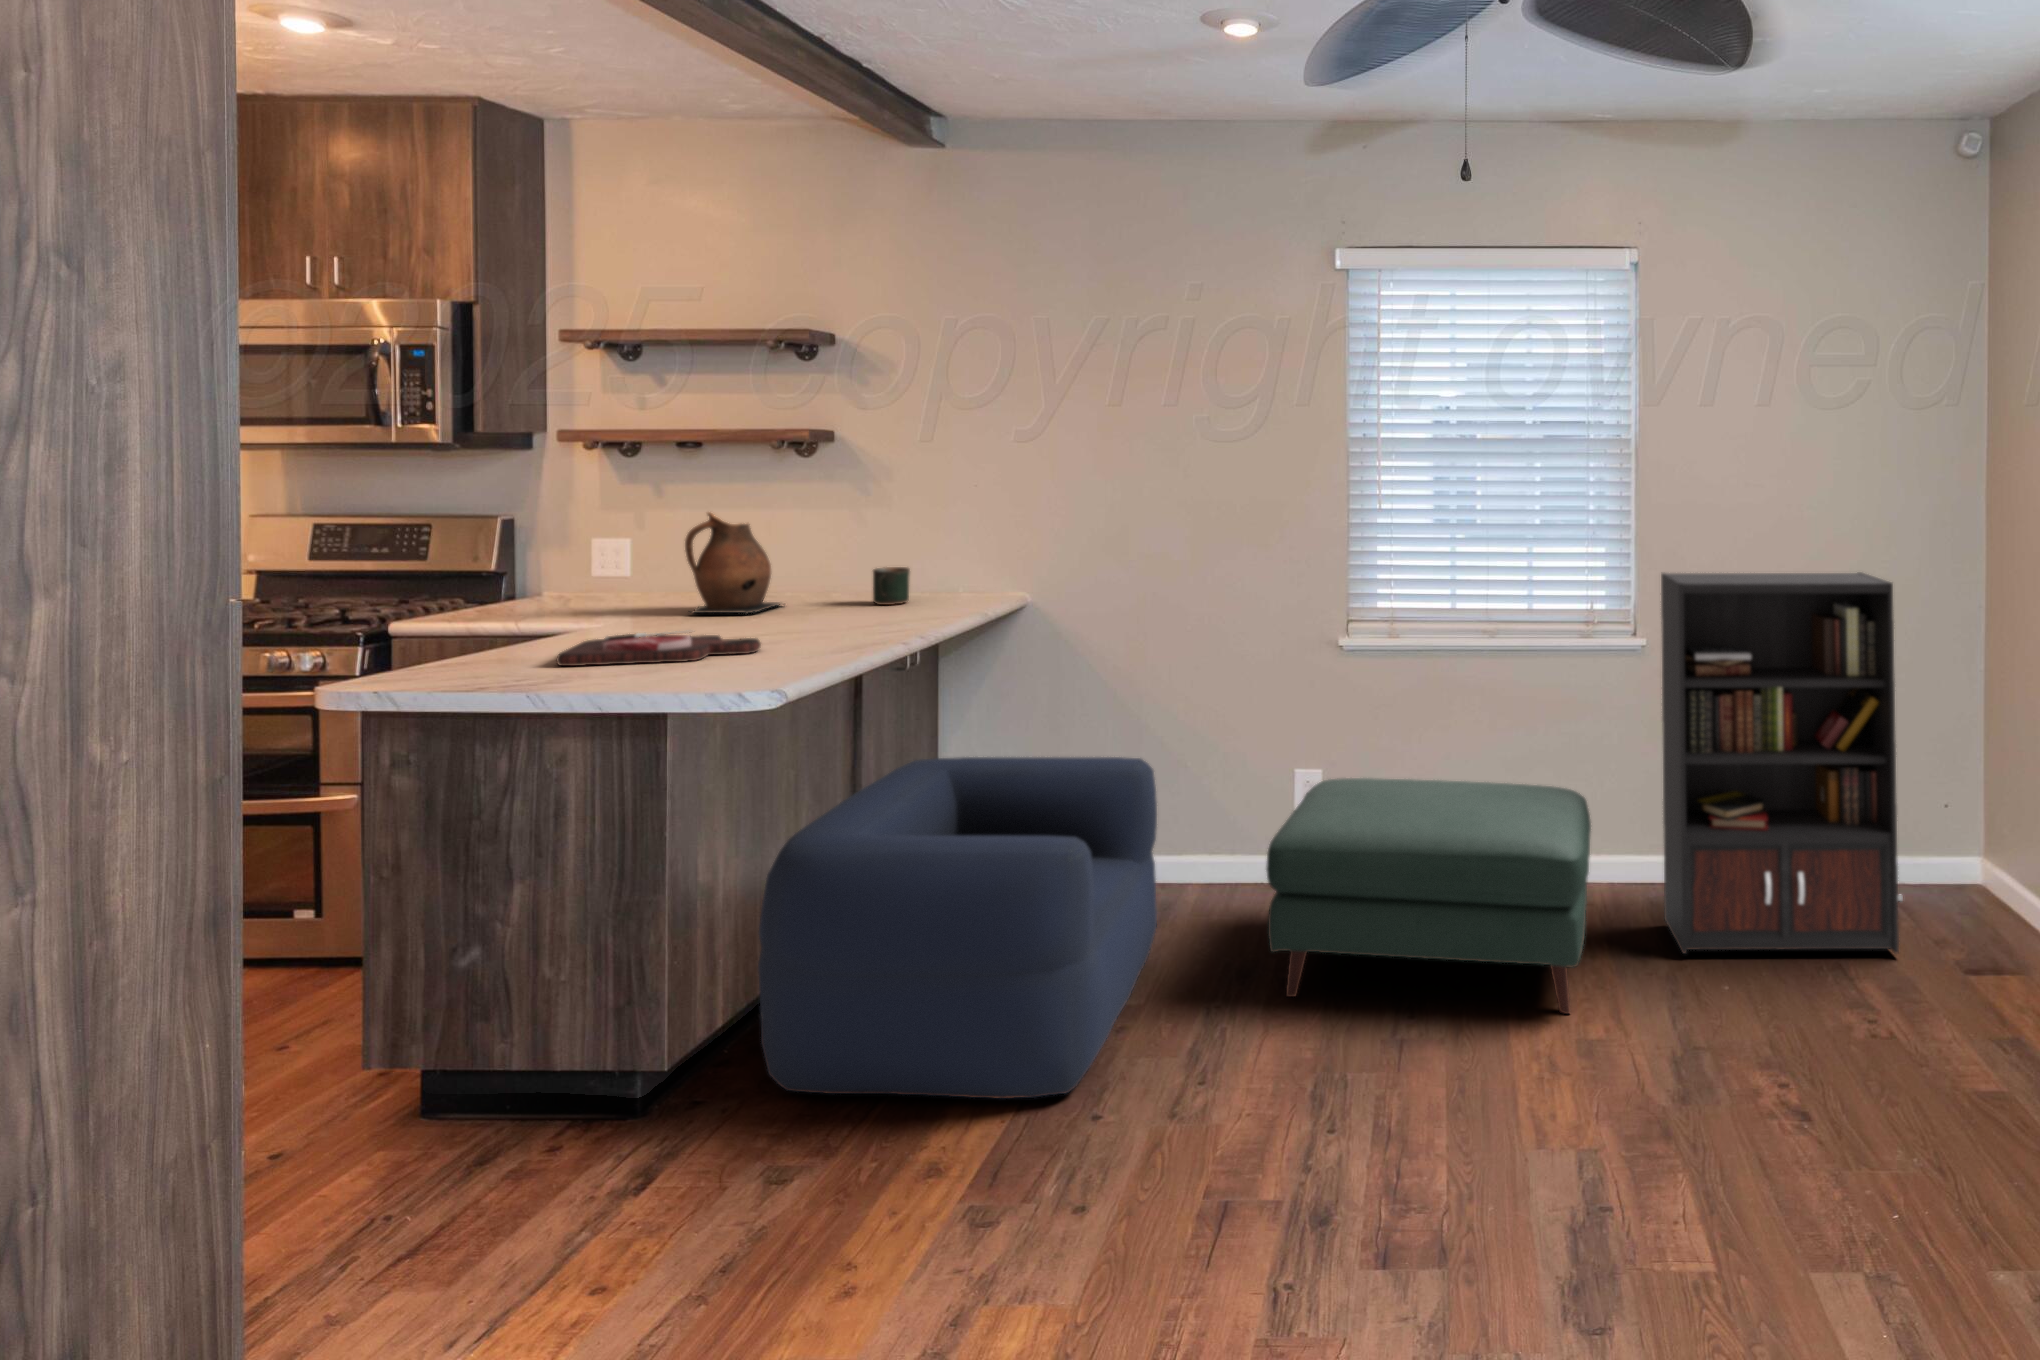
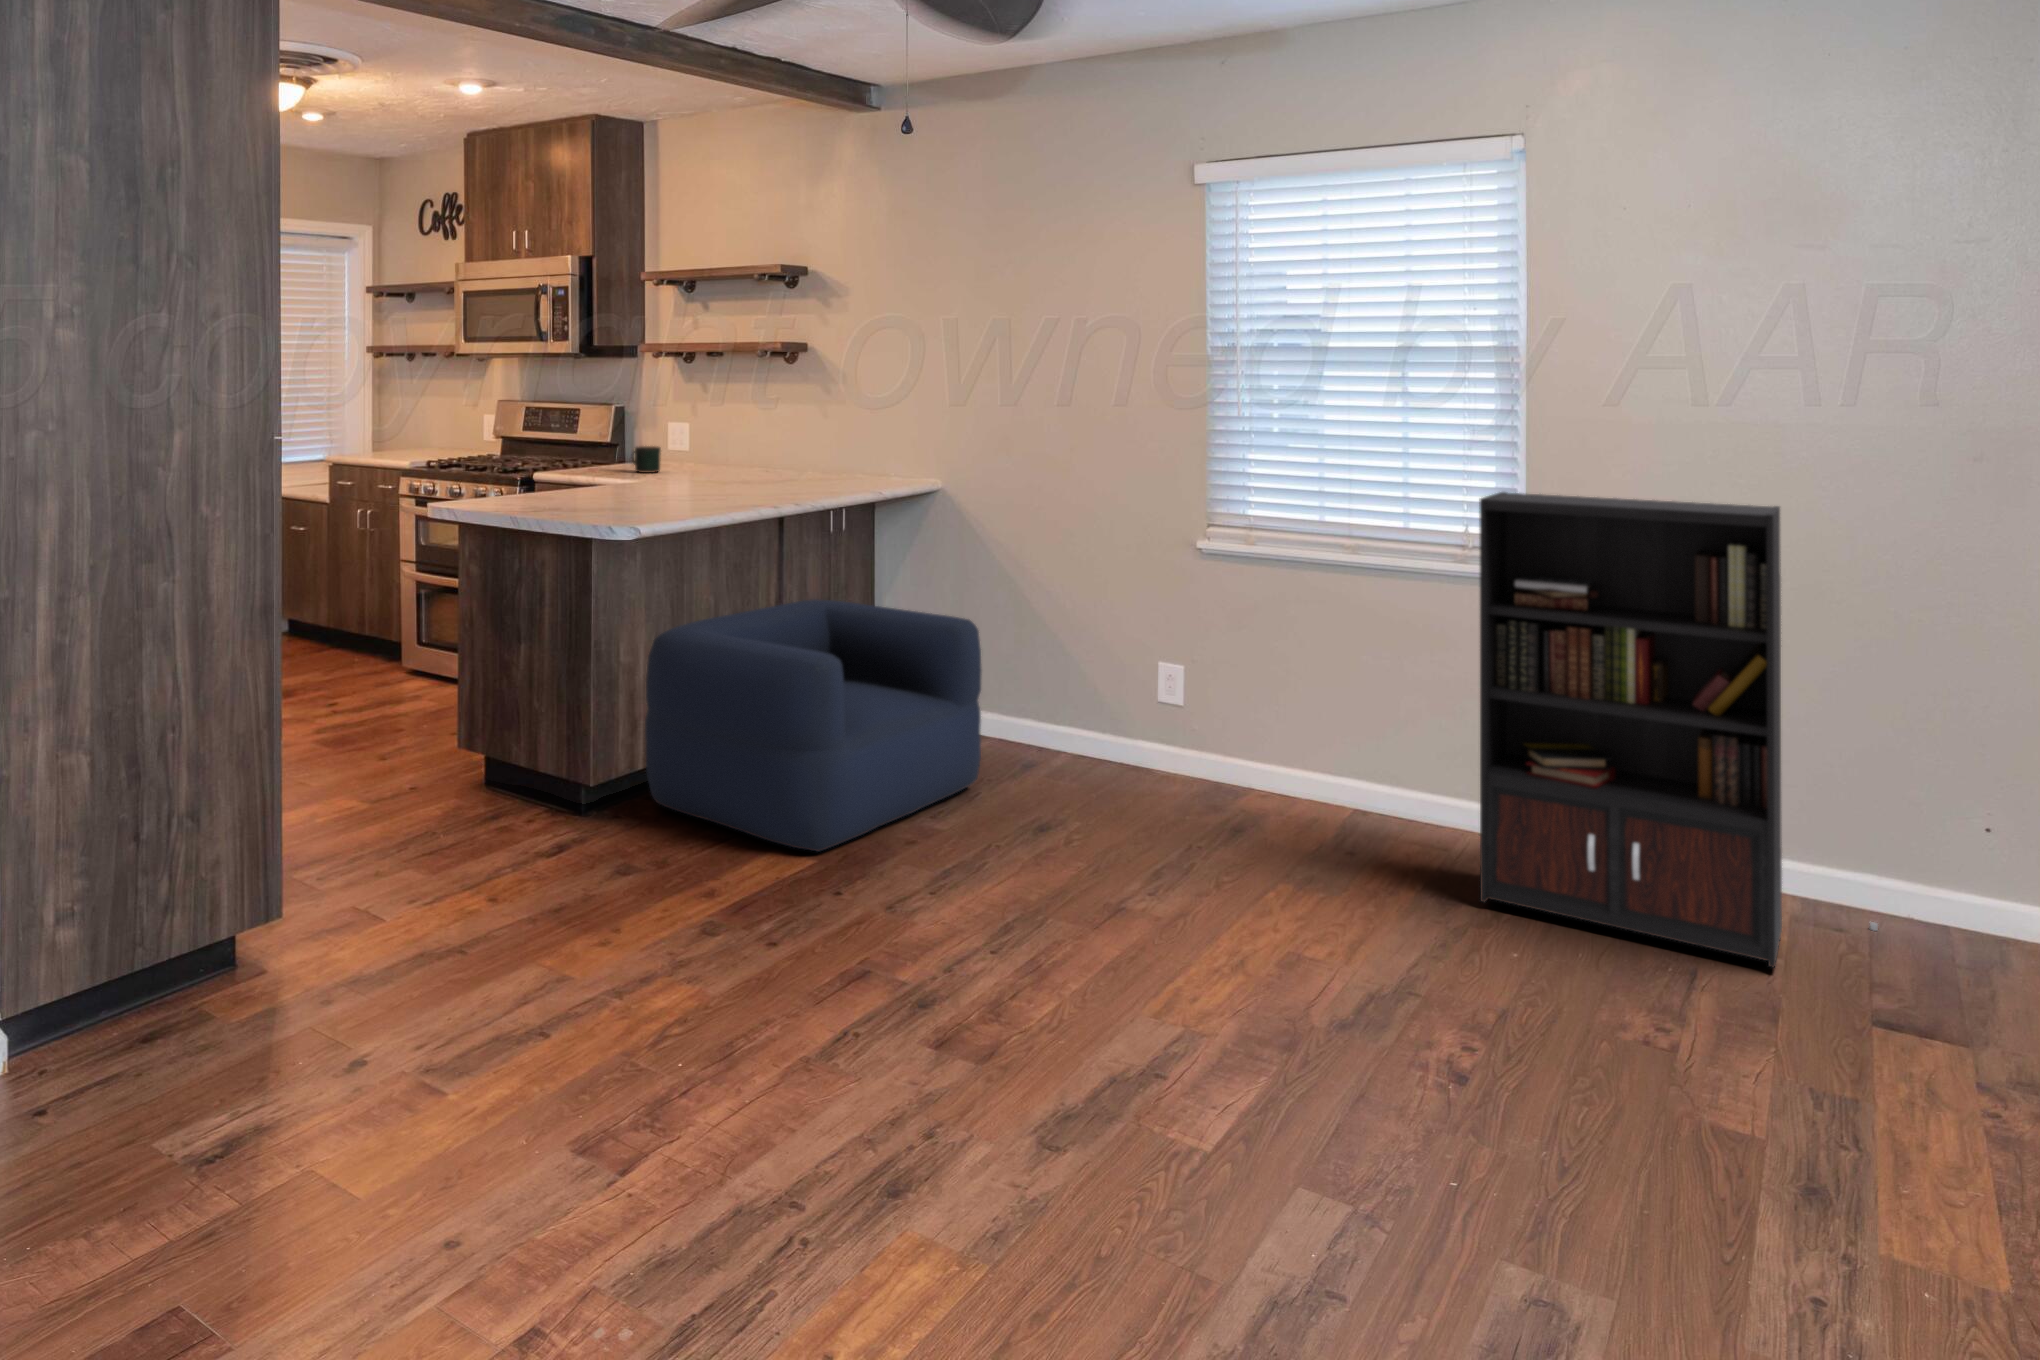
ceramic pitcher: present [685,513,784,614] -> none [687,403,758,479]
mug: present [873,567,910,605] -> present [633,446,661,473]
cutting board: present [557,633,761,666] -> none [546,477,669,496]
ottoman: present [1266,778,1591,1014] -> none [1030,667,1399,914]

